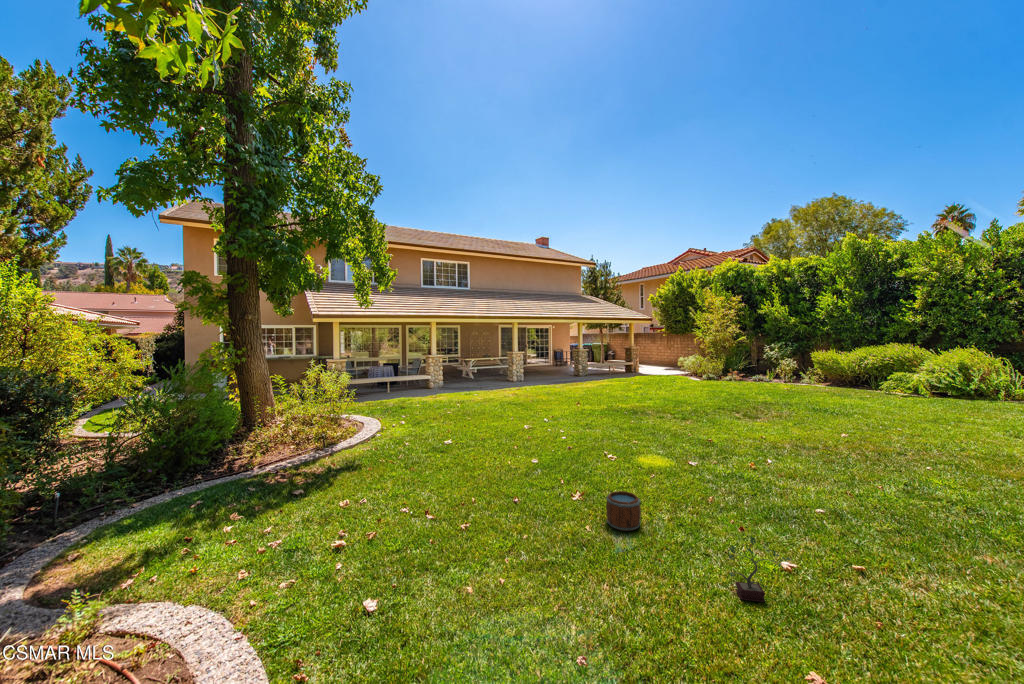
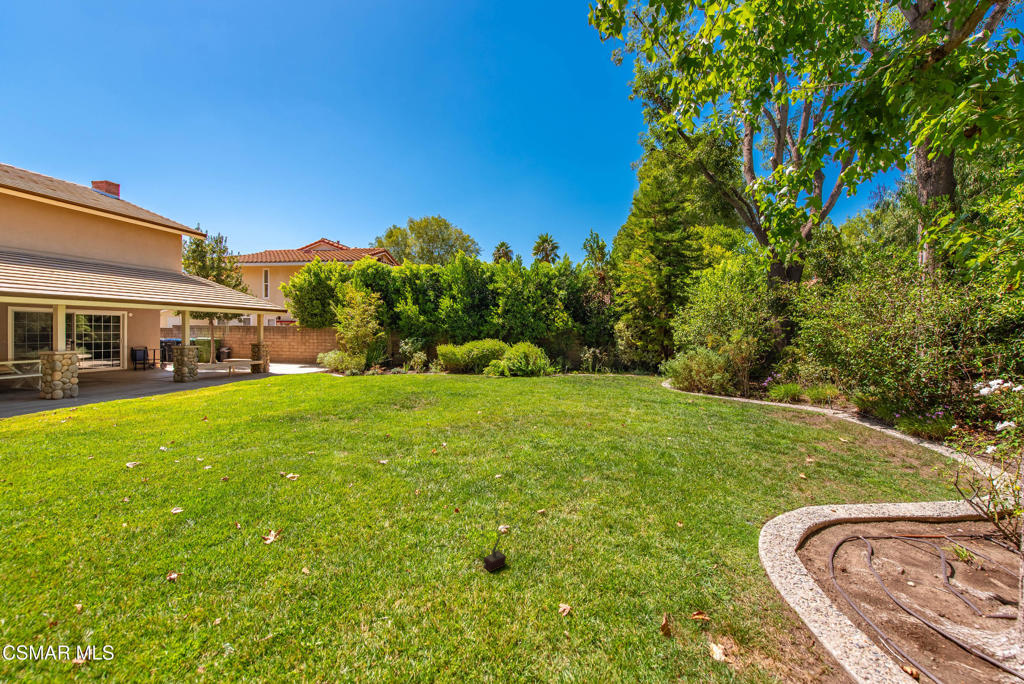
bucket: present [606,491,641,531] -> none [328,509,370,558]

